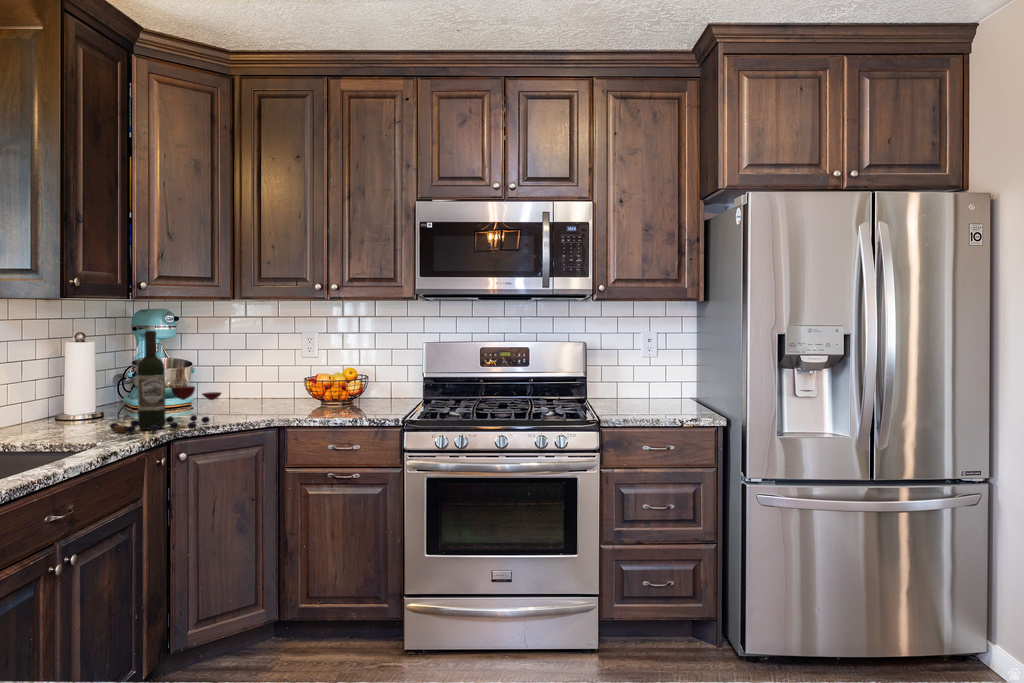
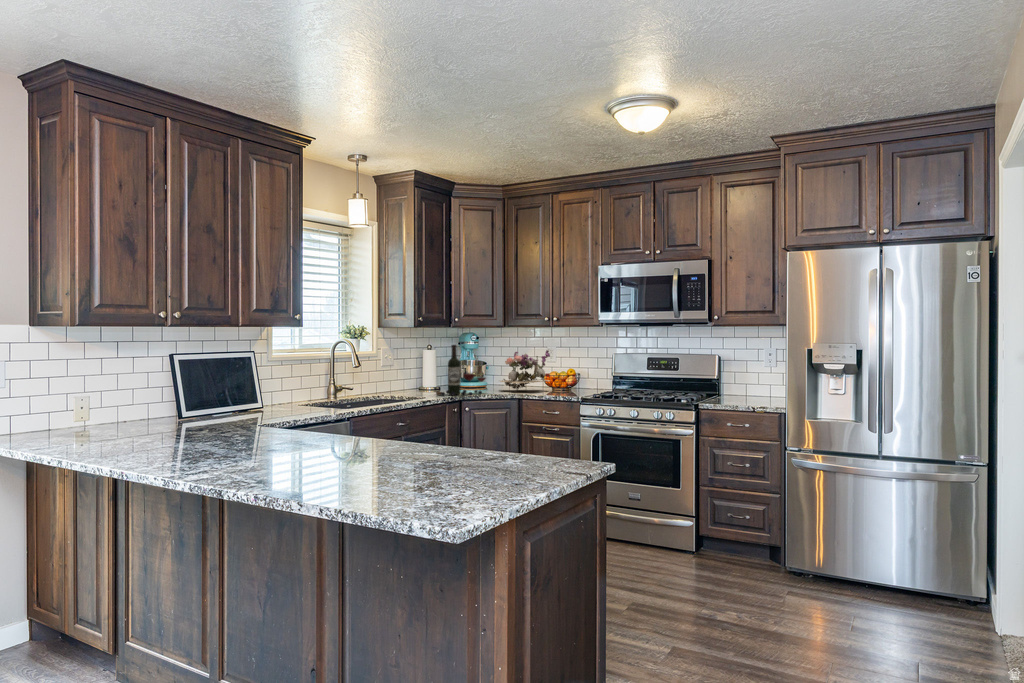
flower arrangement: none [225,337,323,410] -> present [500,349,550,390]

